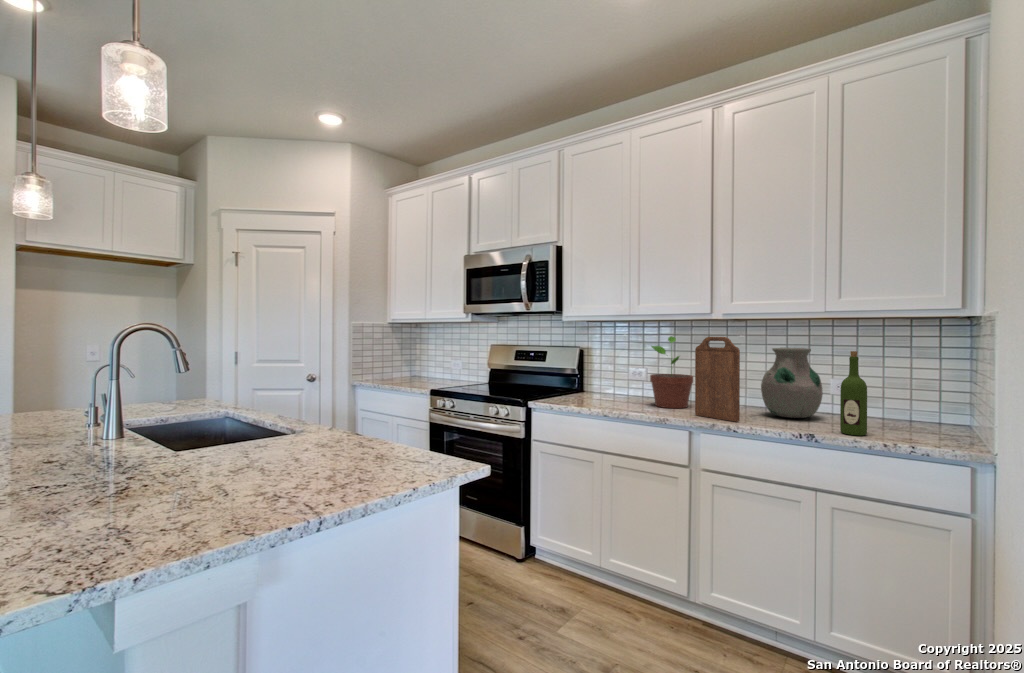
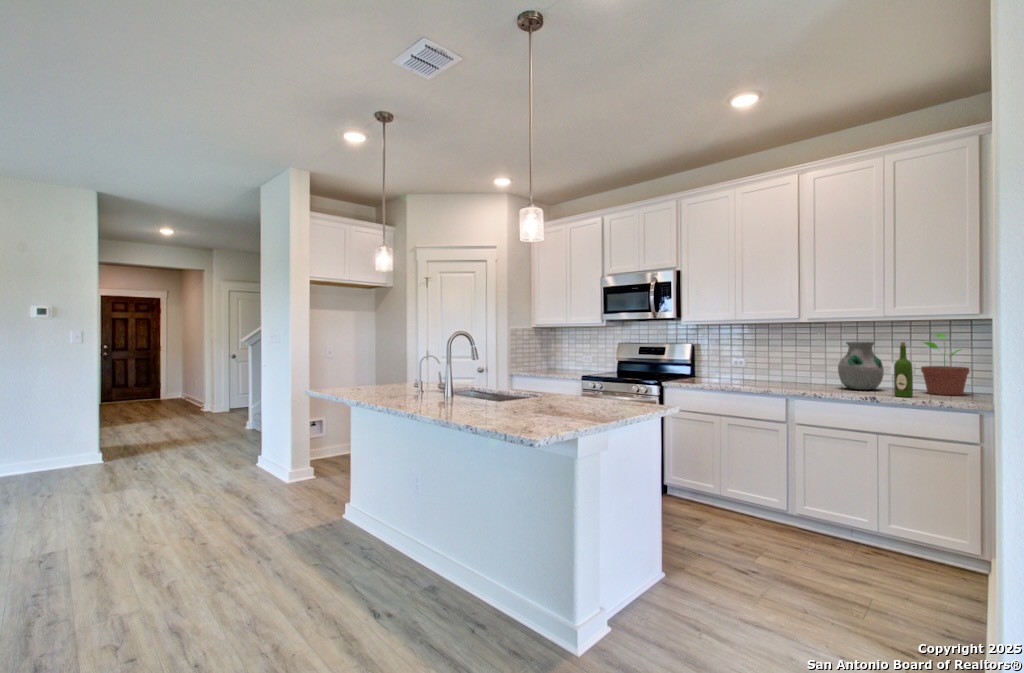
potted plant: present [650,336,693,408] -> present [921,333,969,395]
cutting board: present [695,337,740,422] -> none [789,334,823,391]

